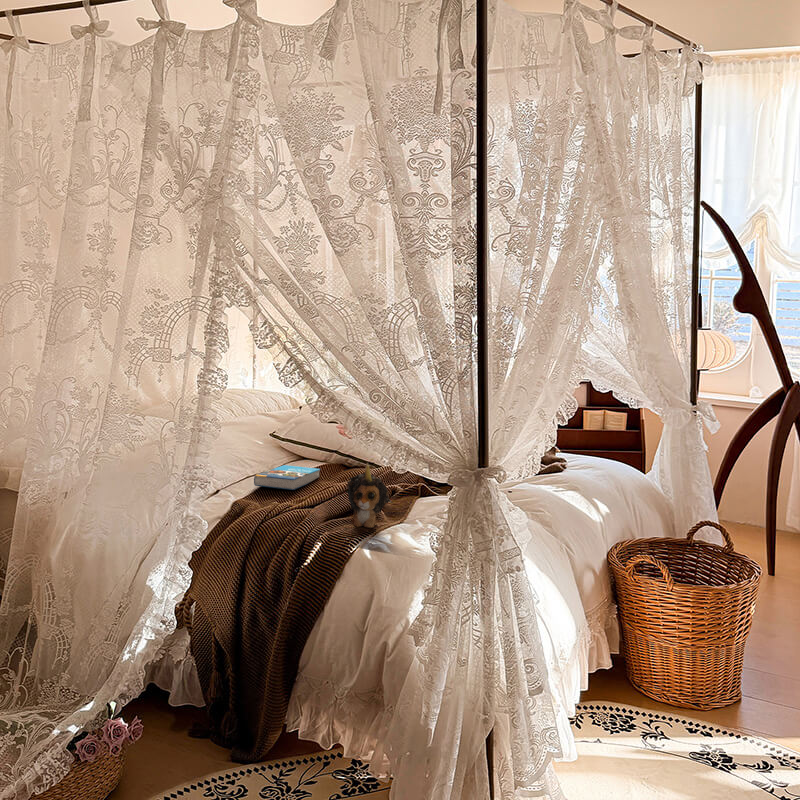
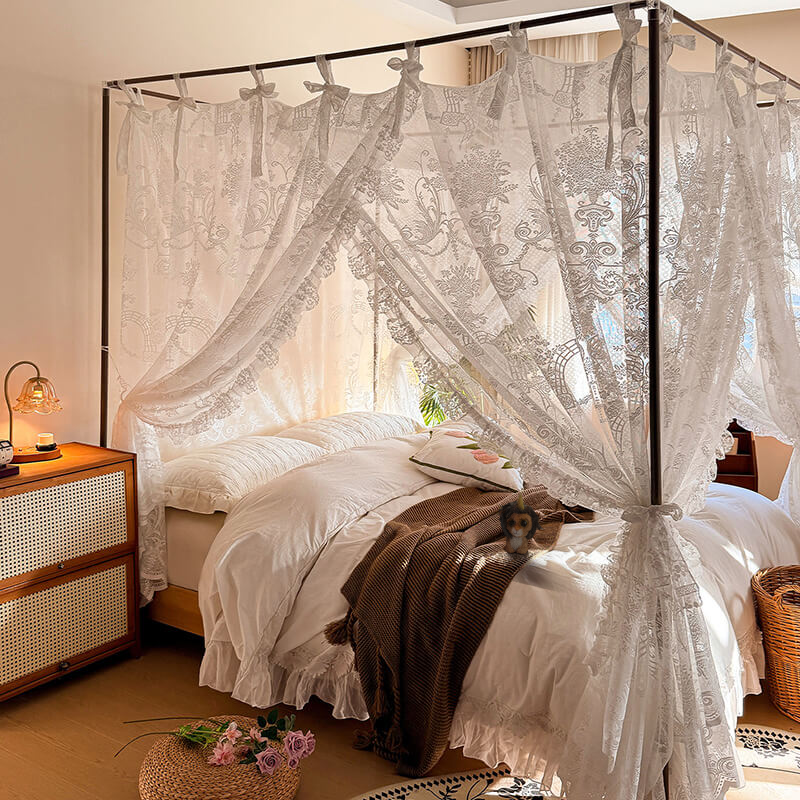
book: present [254,465,320,490] -> none [402,490,462,516]

